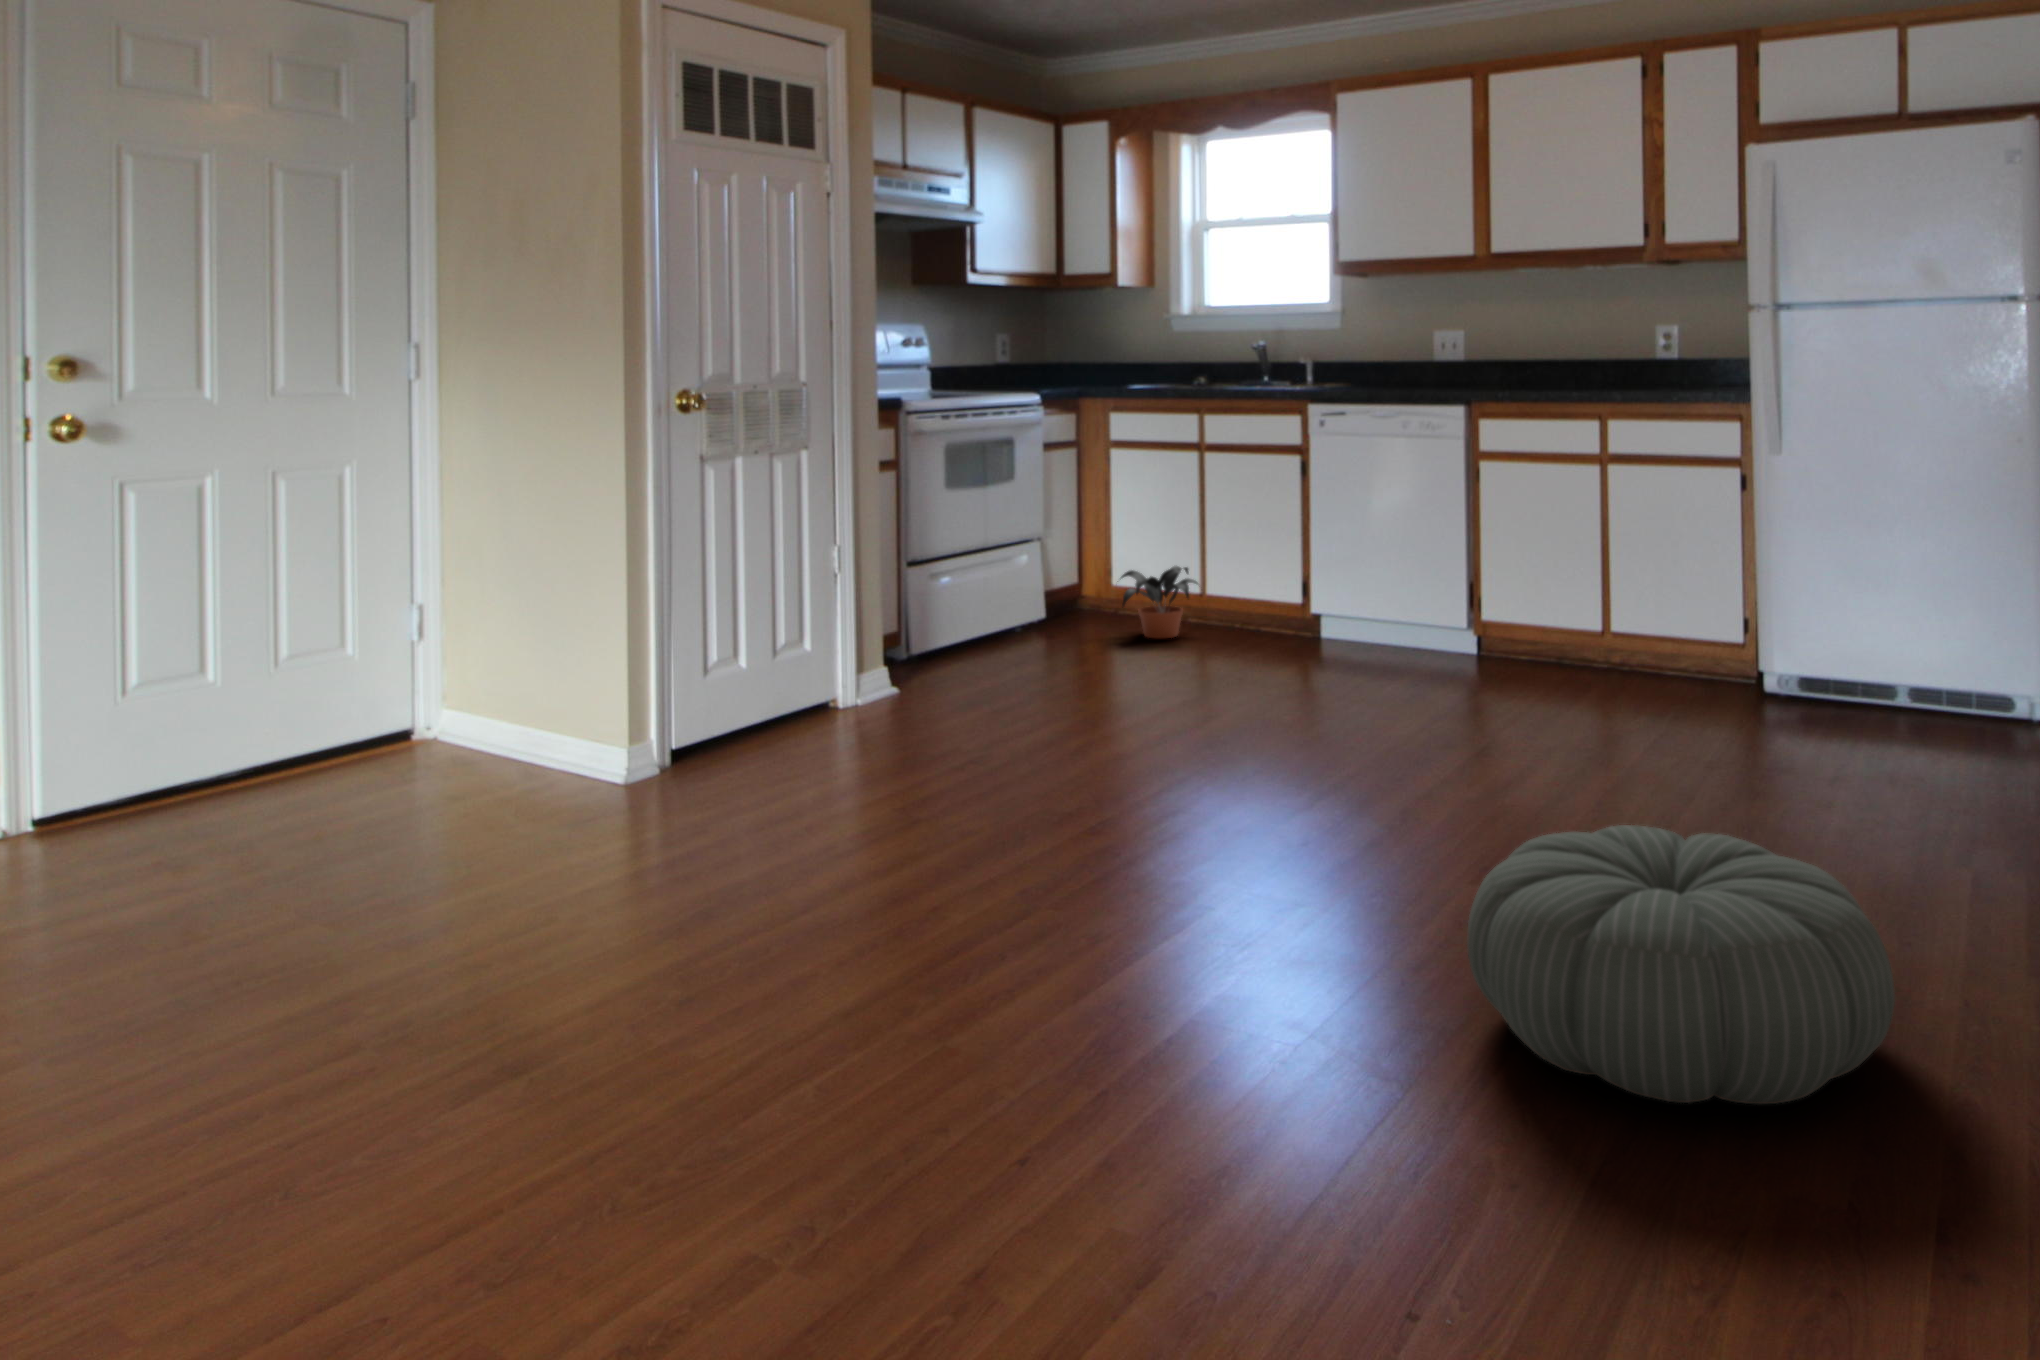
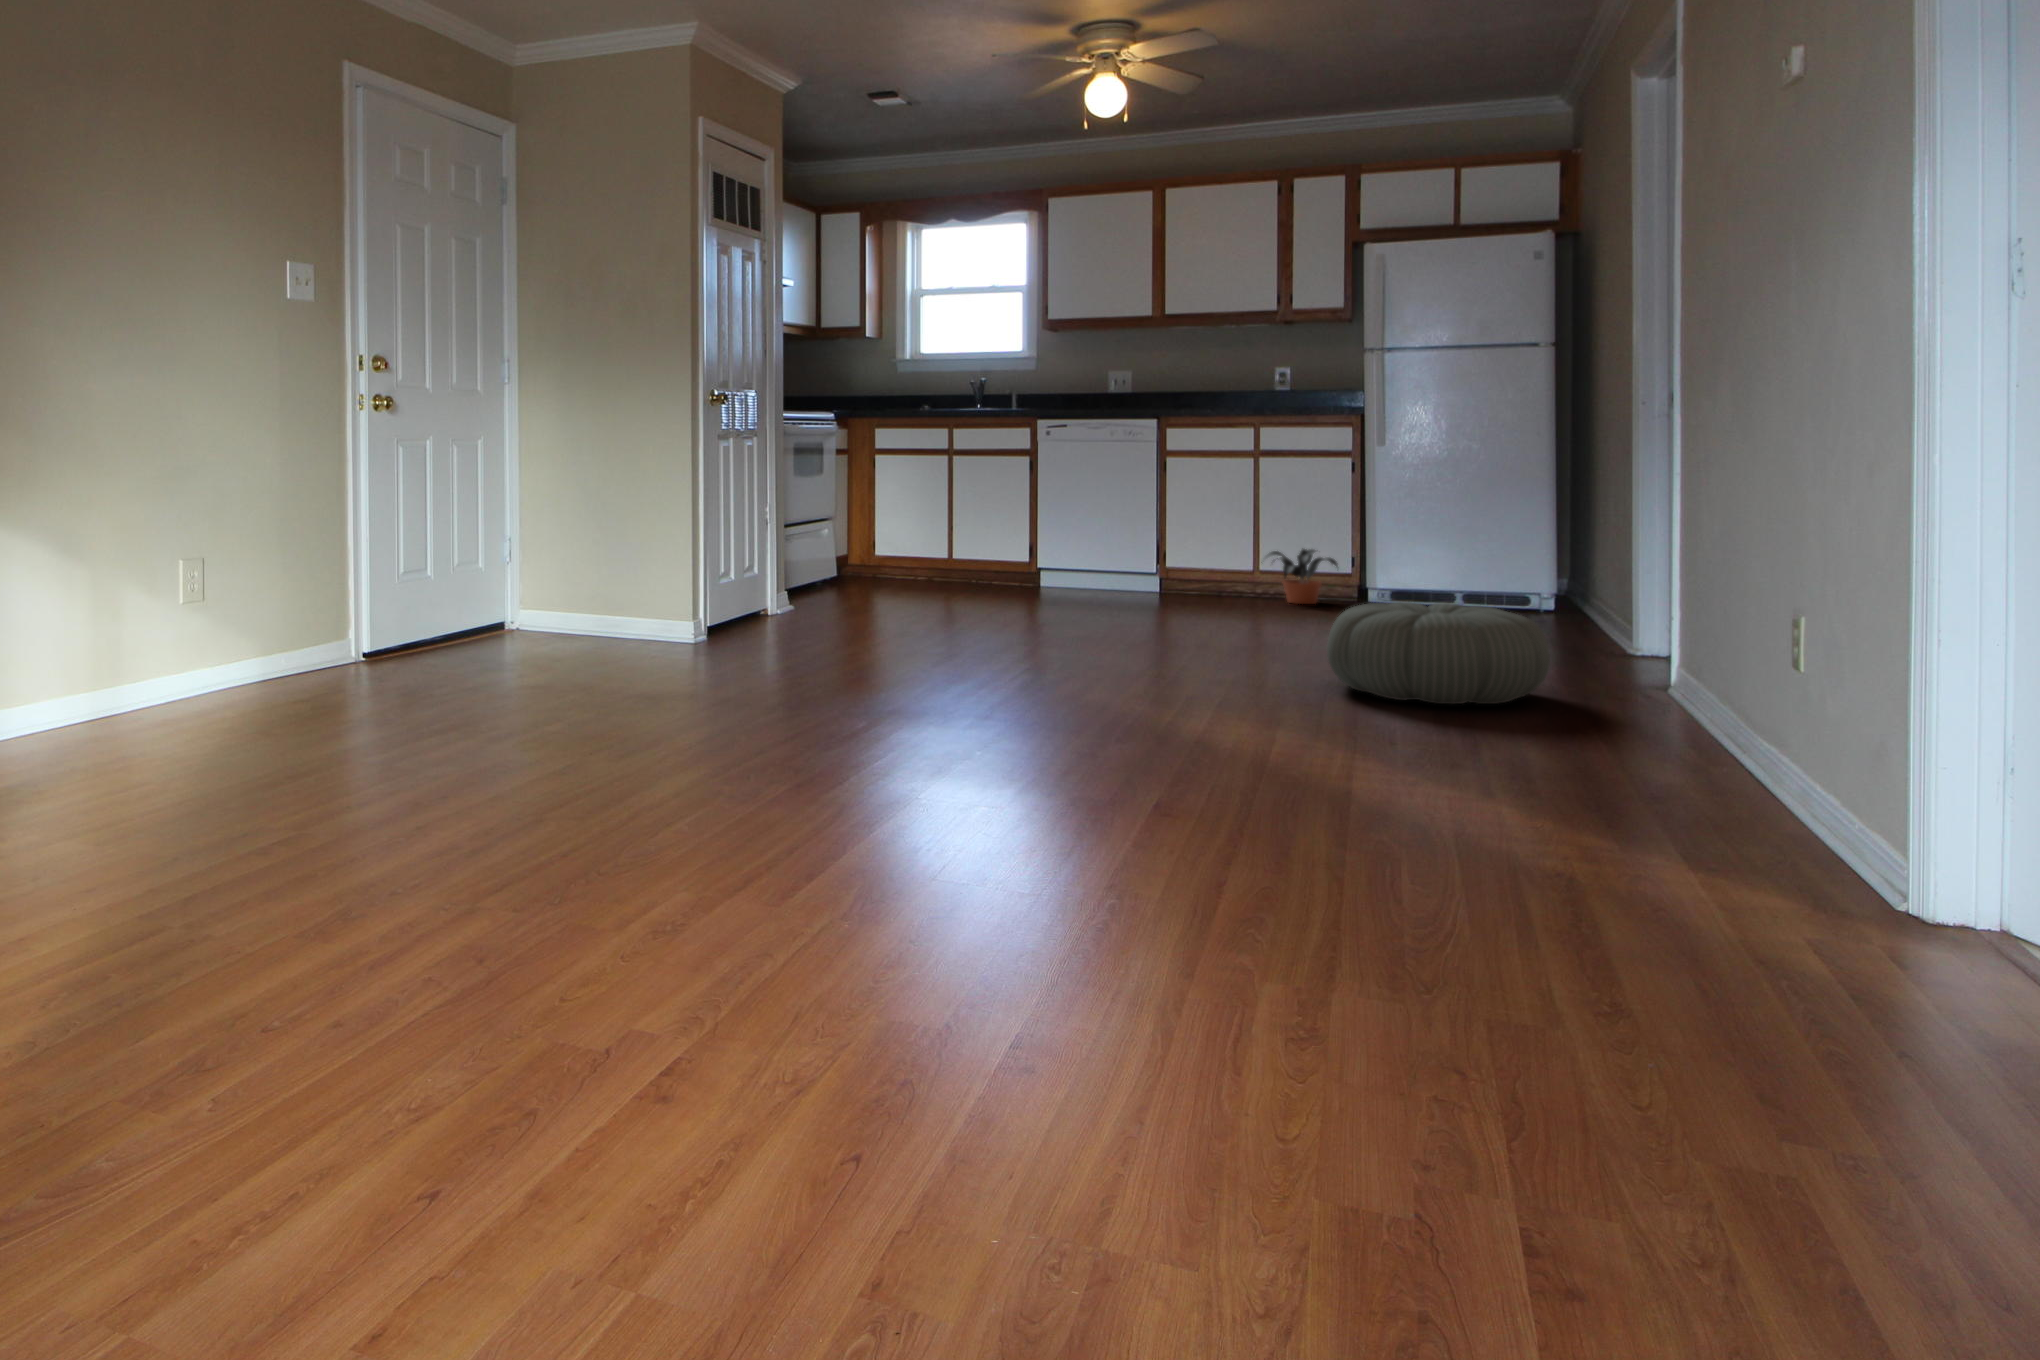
potted plant: present [1121,566,1198,639] -> present [1265,549,1338,604]

